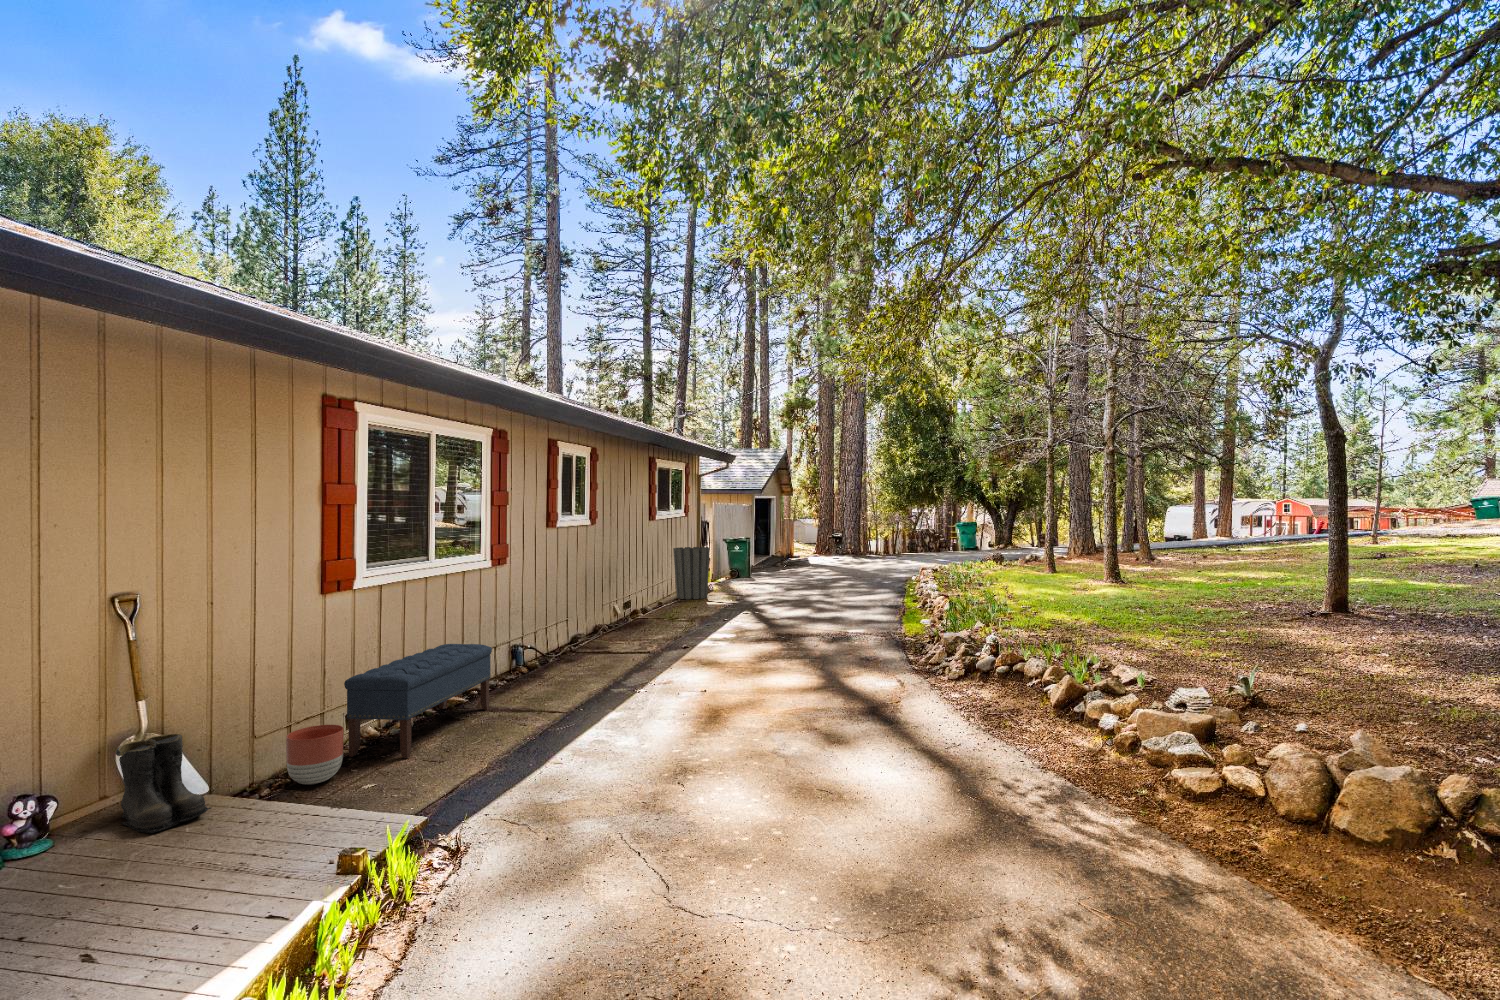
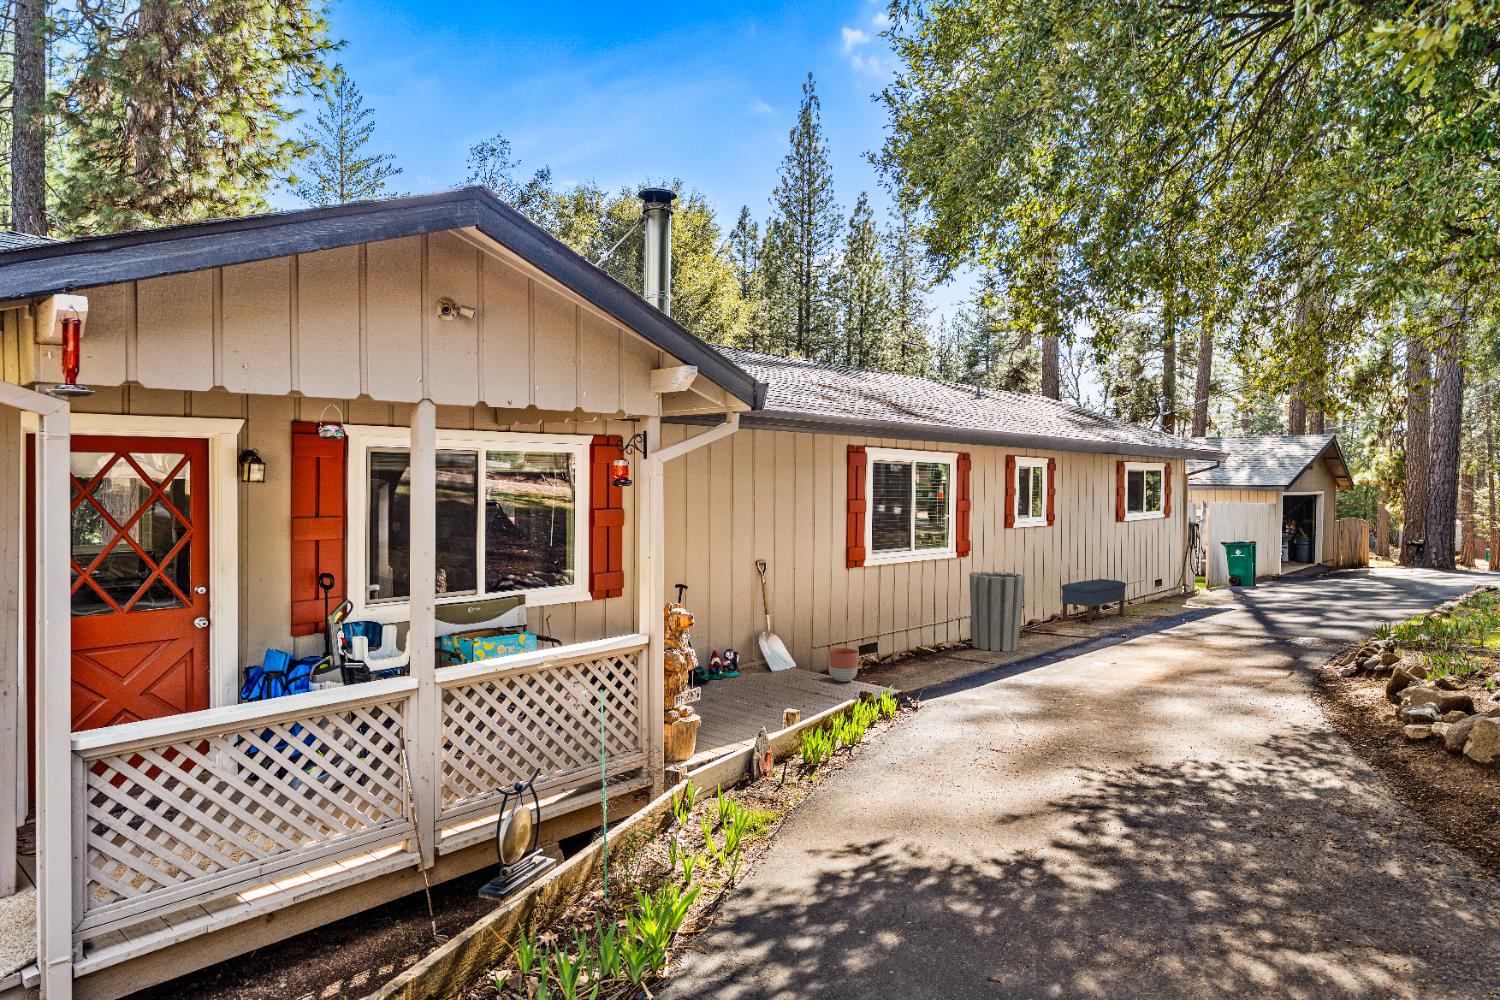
trash can: present [673,547,710,599] -> present [969,572,1025,652]
bench: present [344,644,492,758] -> present [1061,579,1126,624]
boots: present [116,734,211,833] -> none [762,635,802,680]

